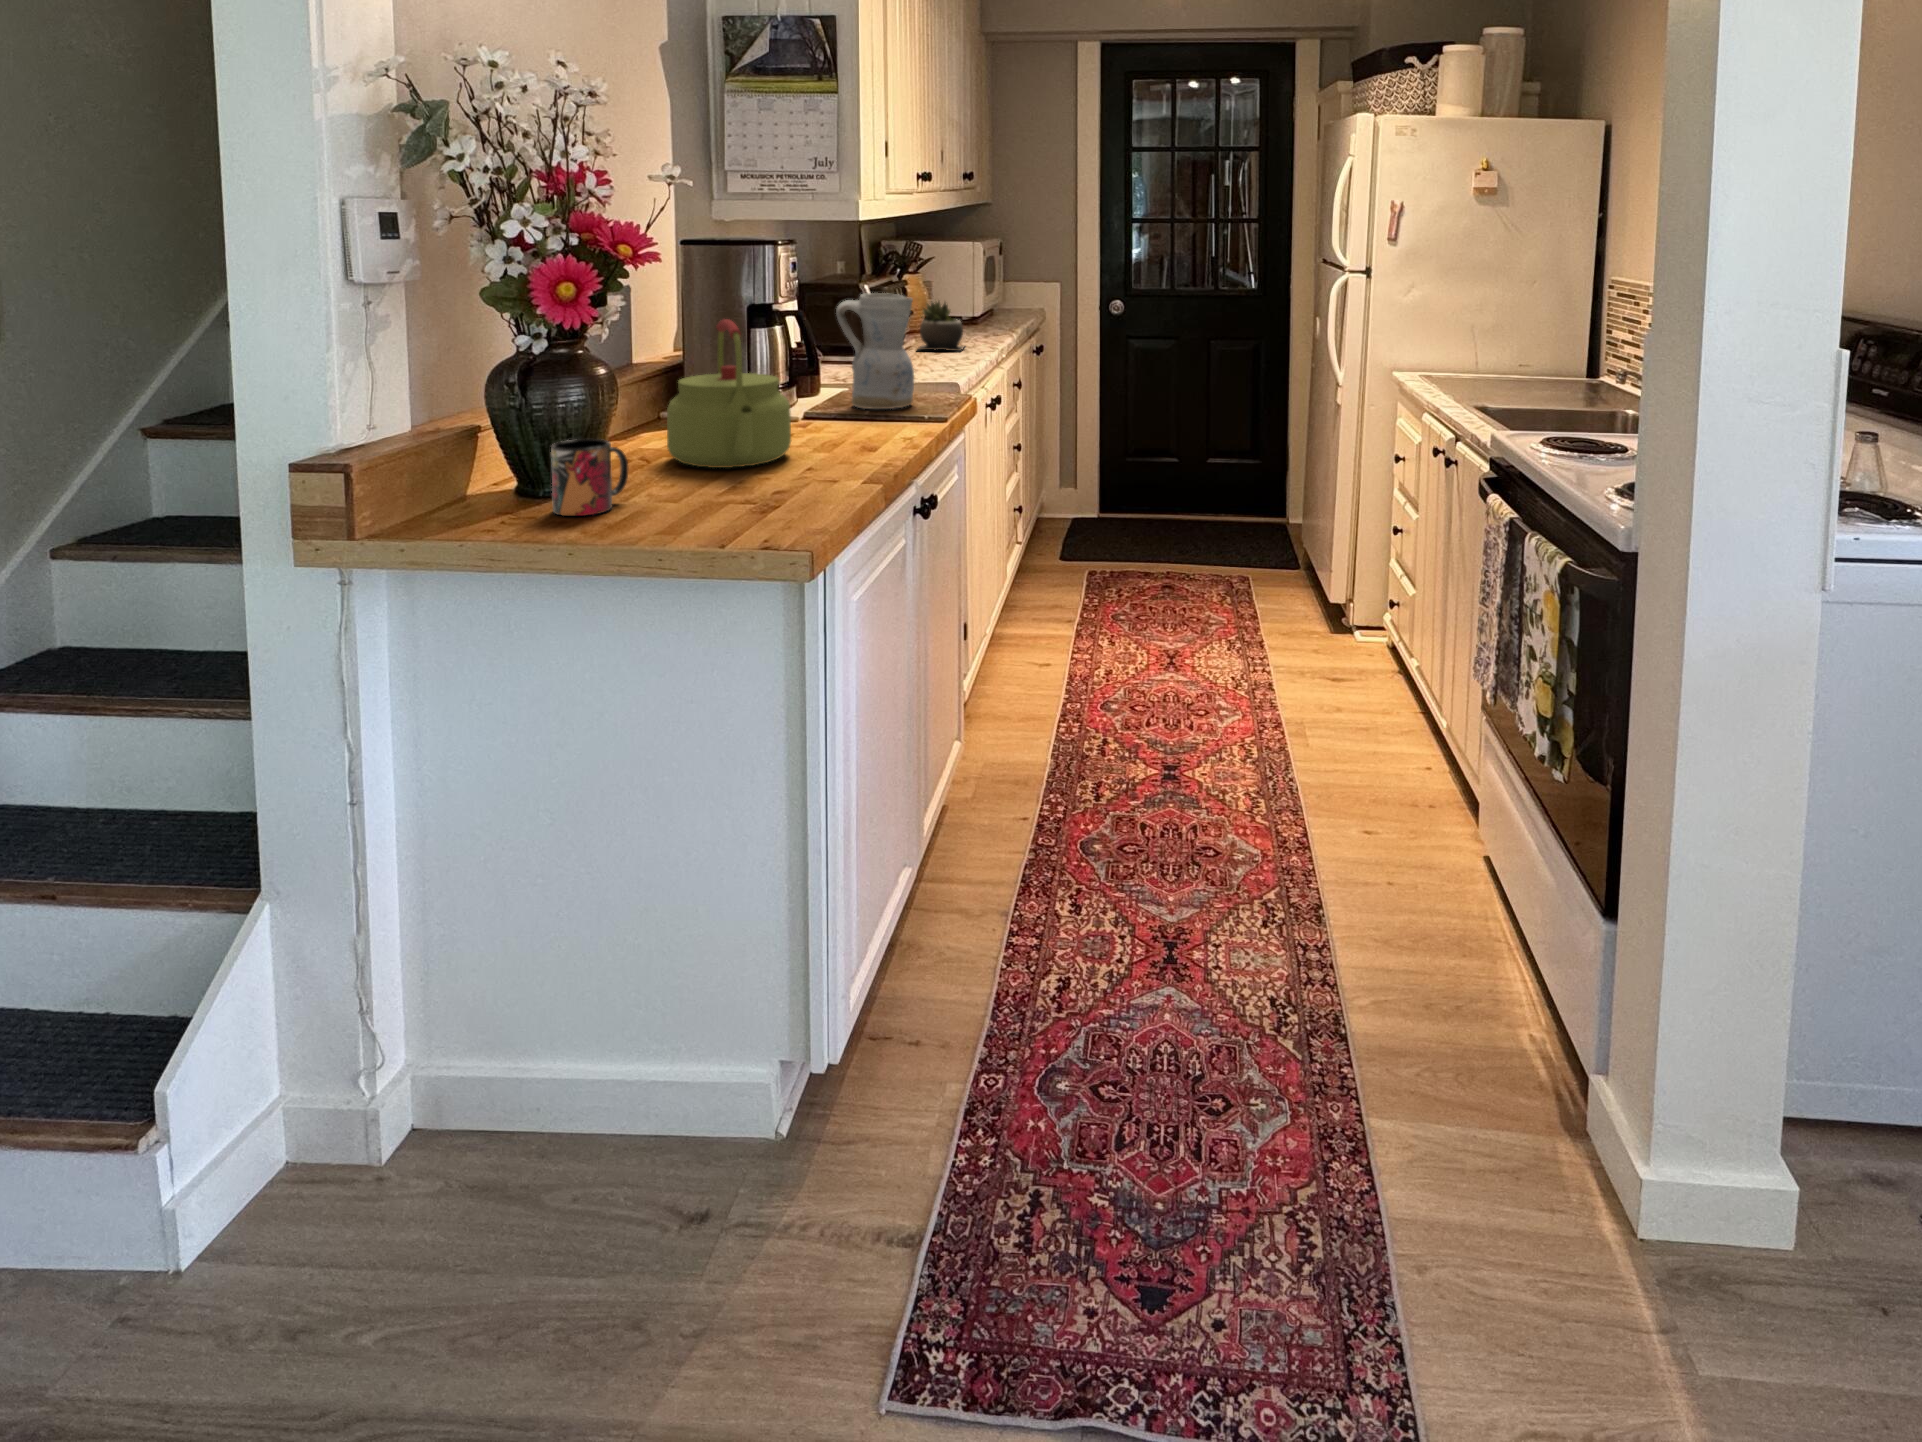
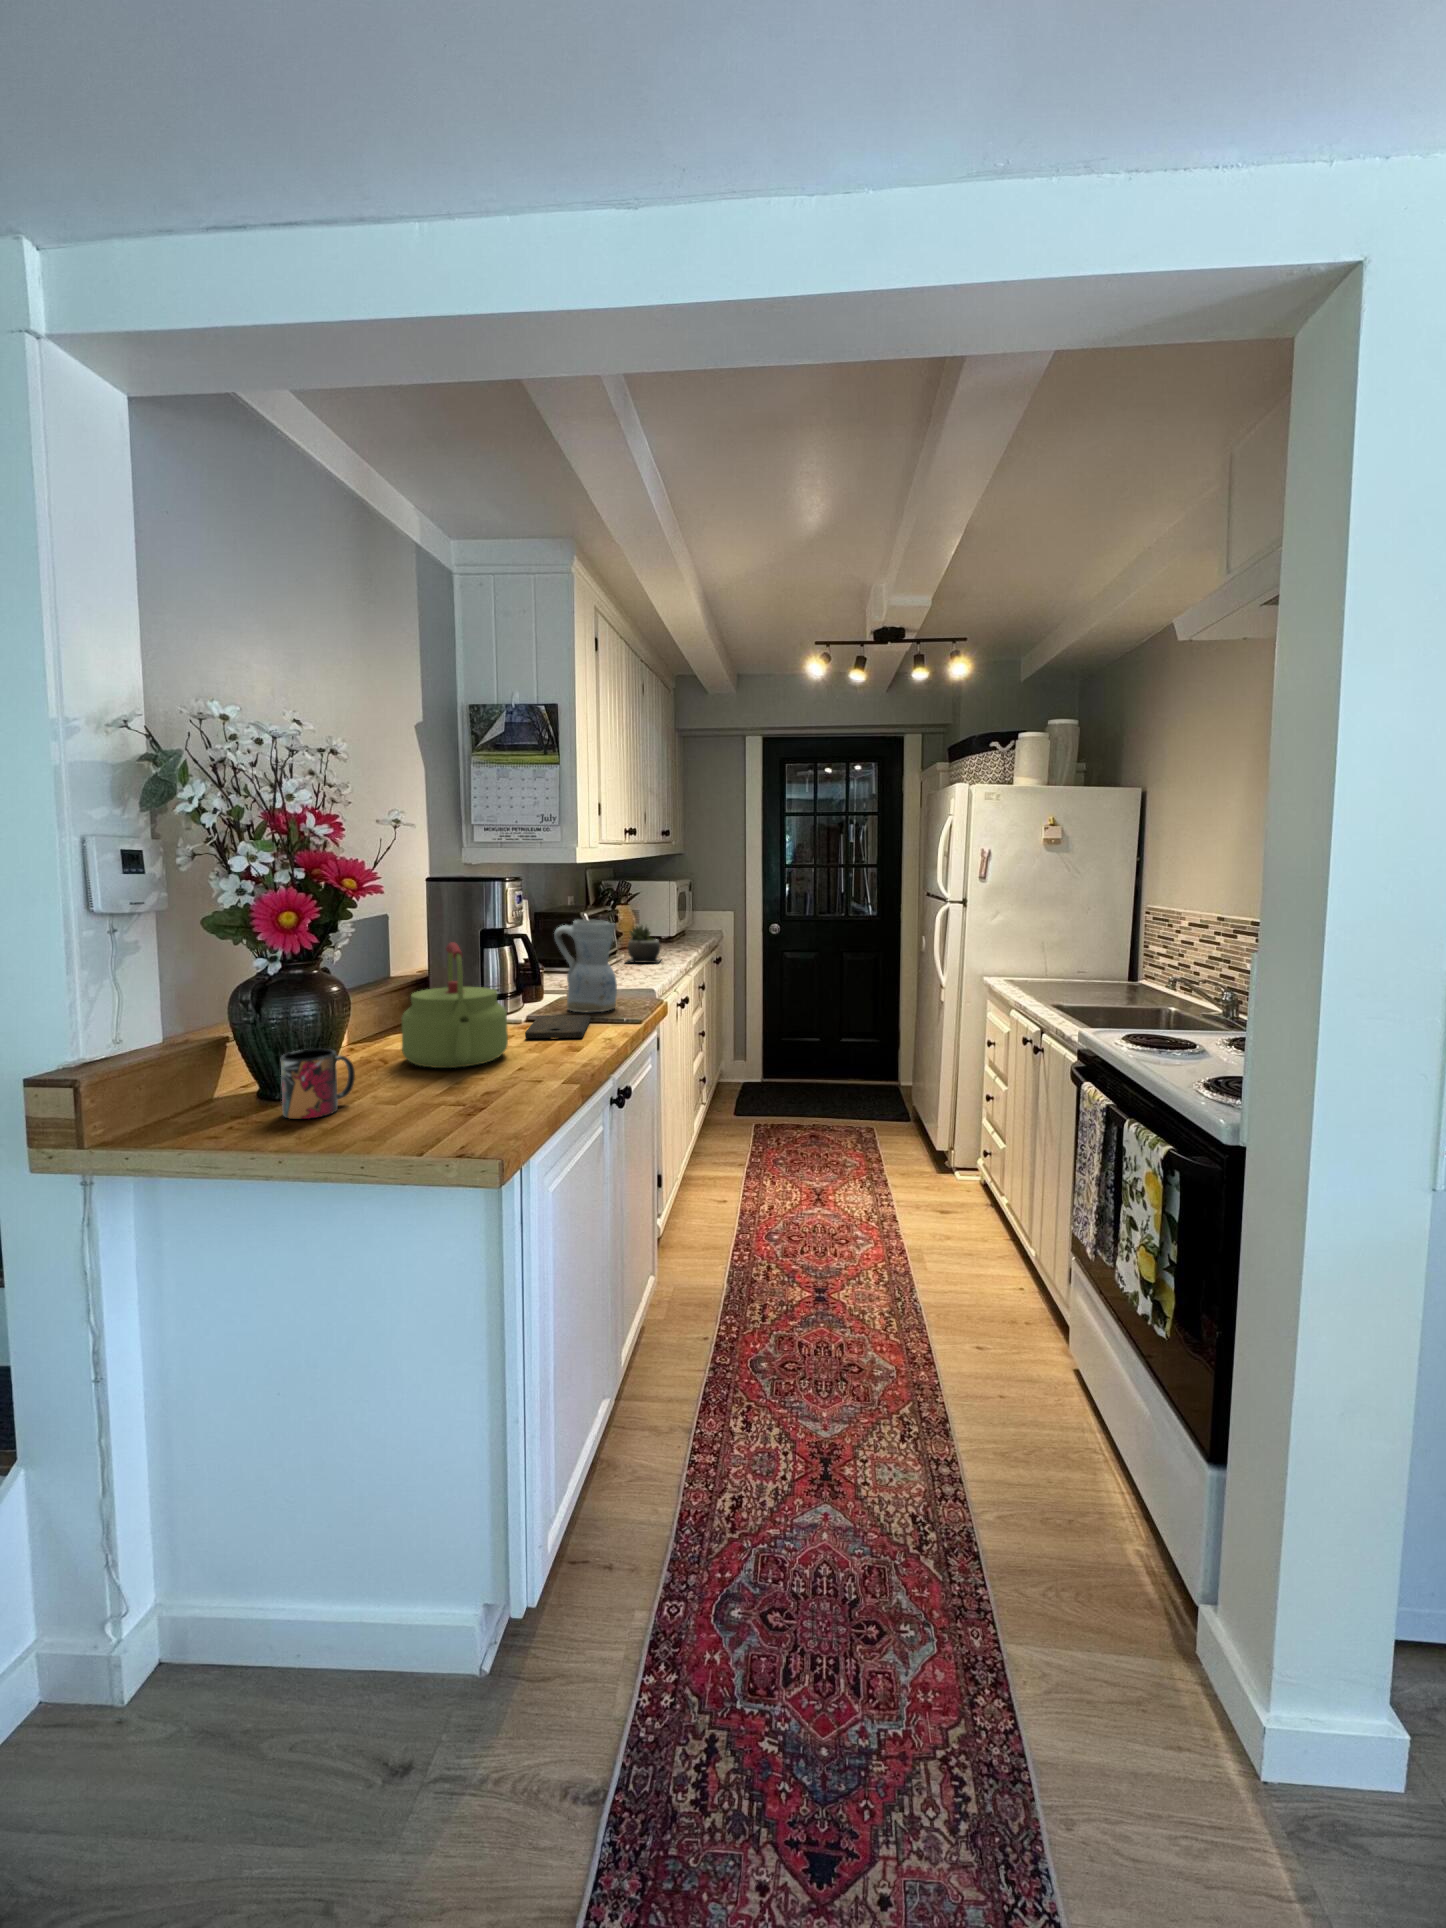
cutting board: none [807,412,883,437] -> present [525,1015,590,1038]

